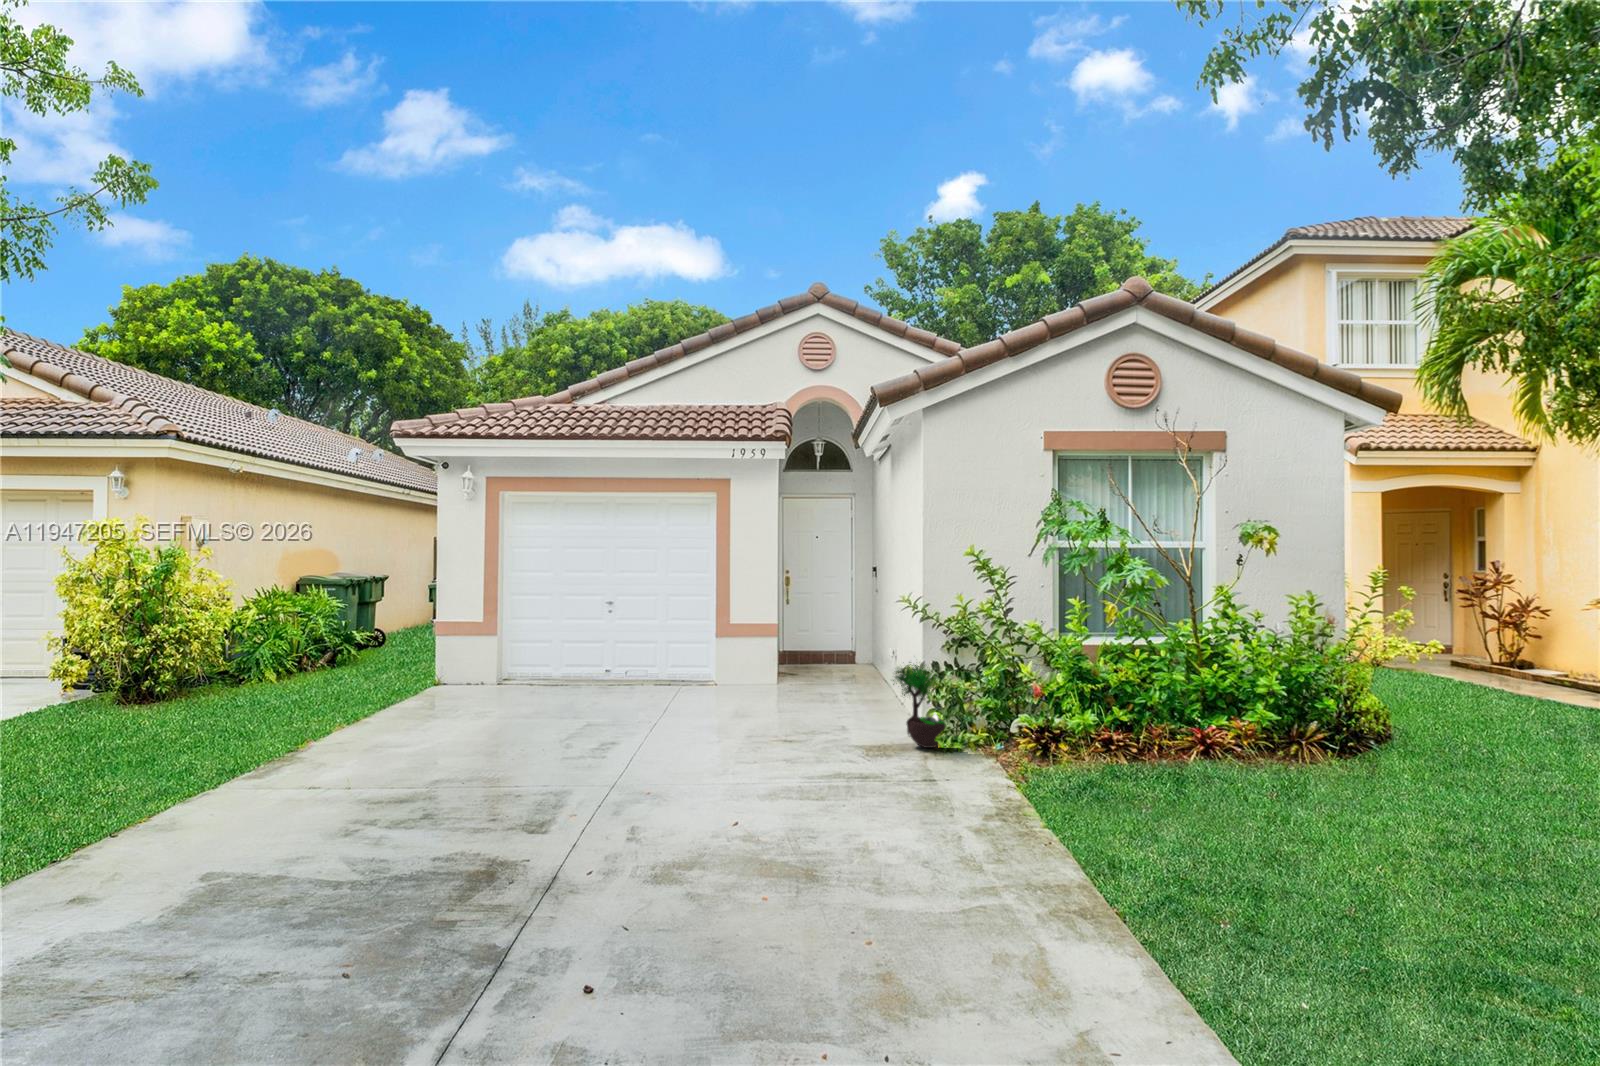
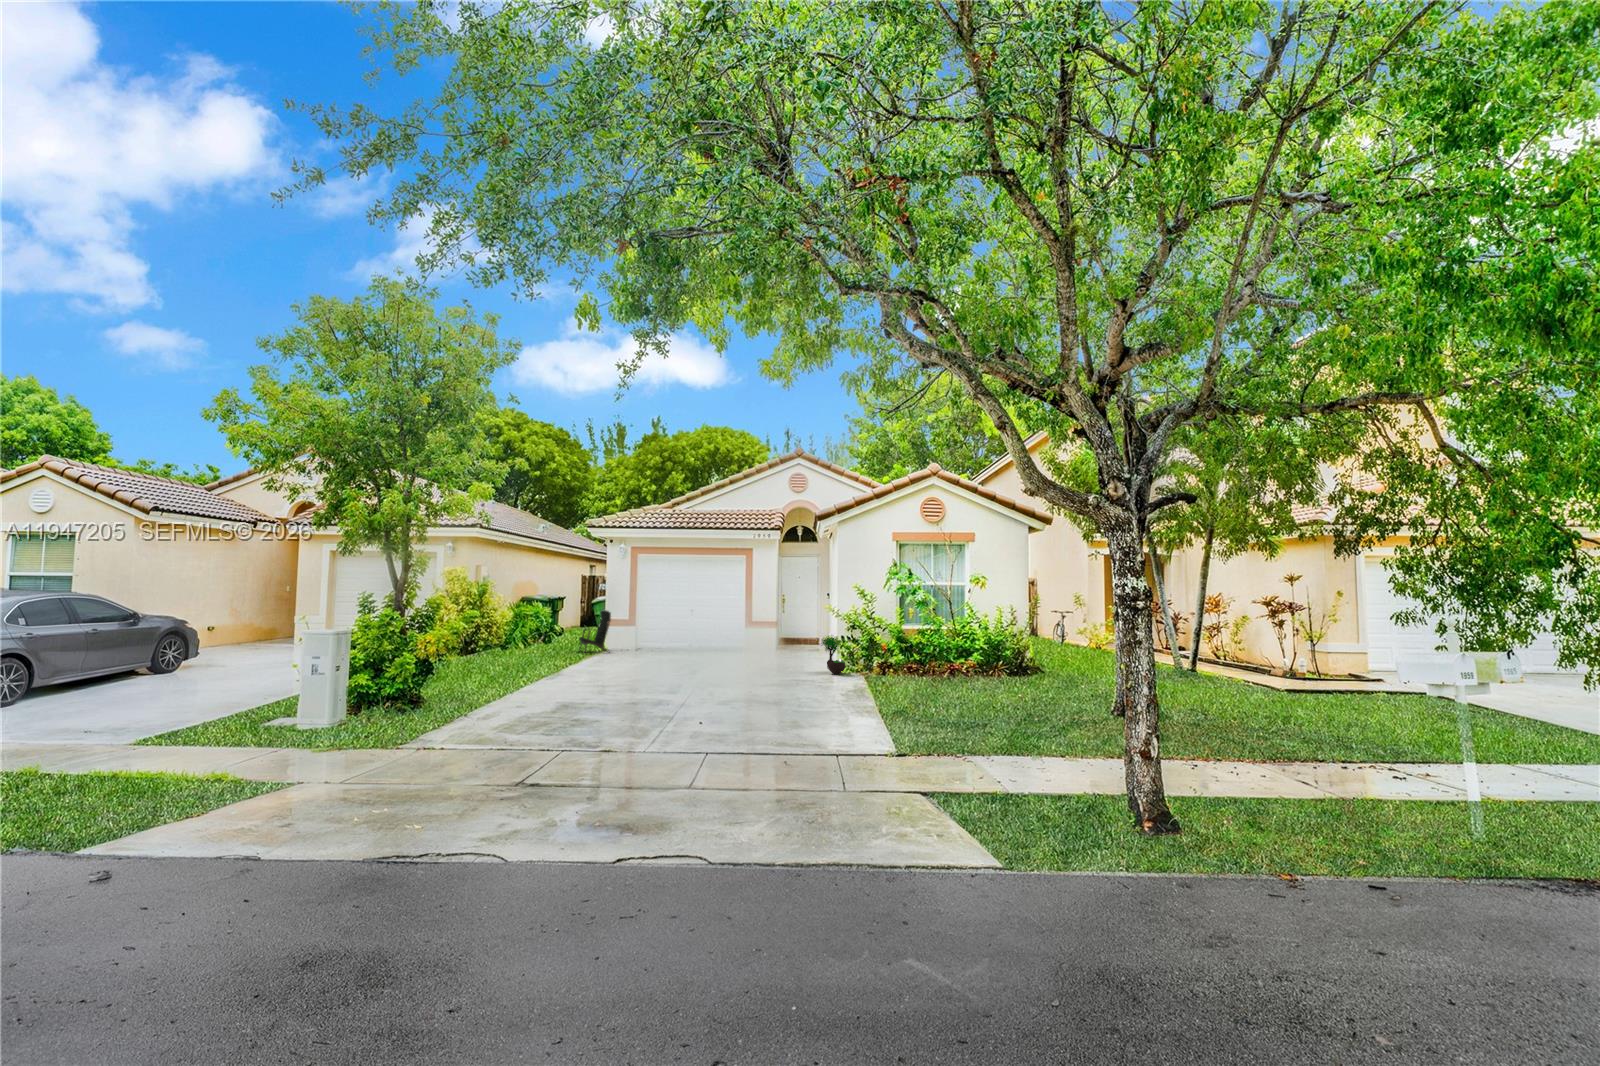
lounge chair: none [383,599,449,689] -> present [579,610,611,652]

